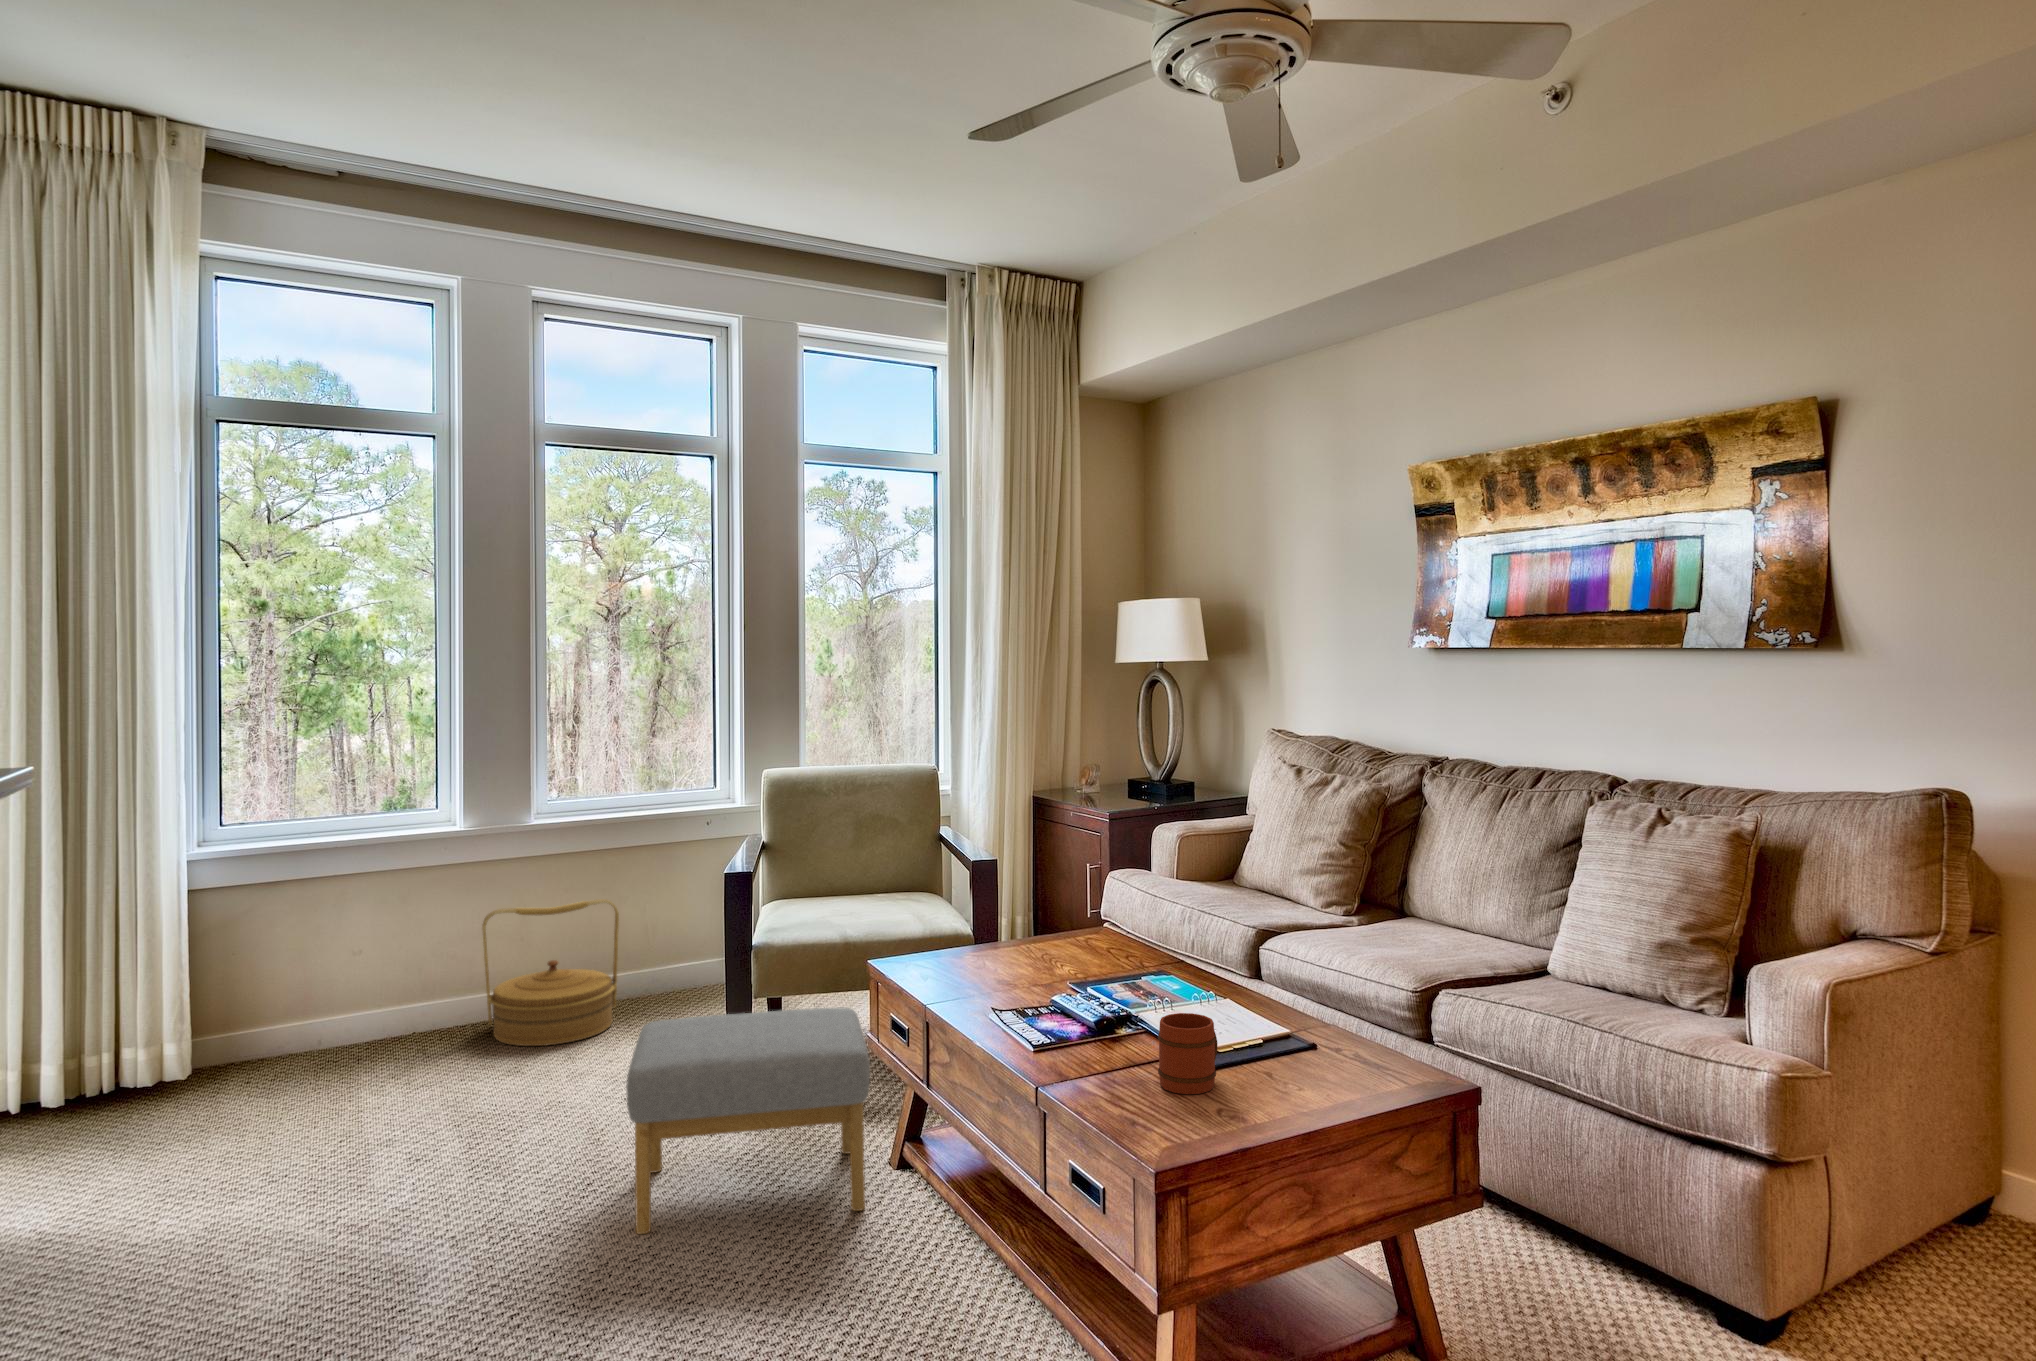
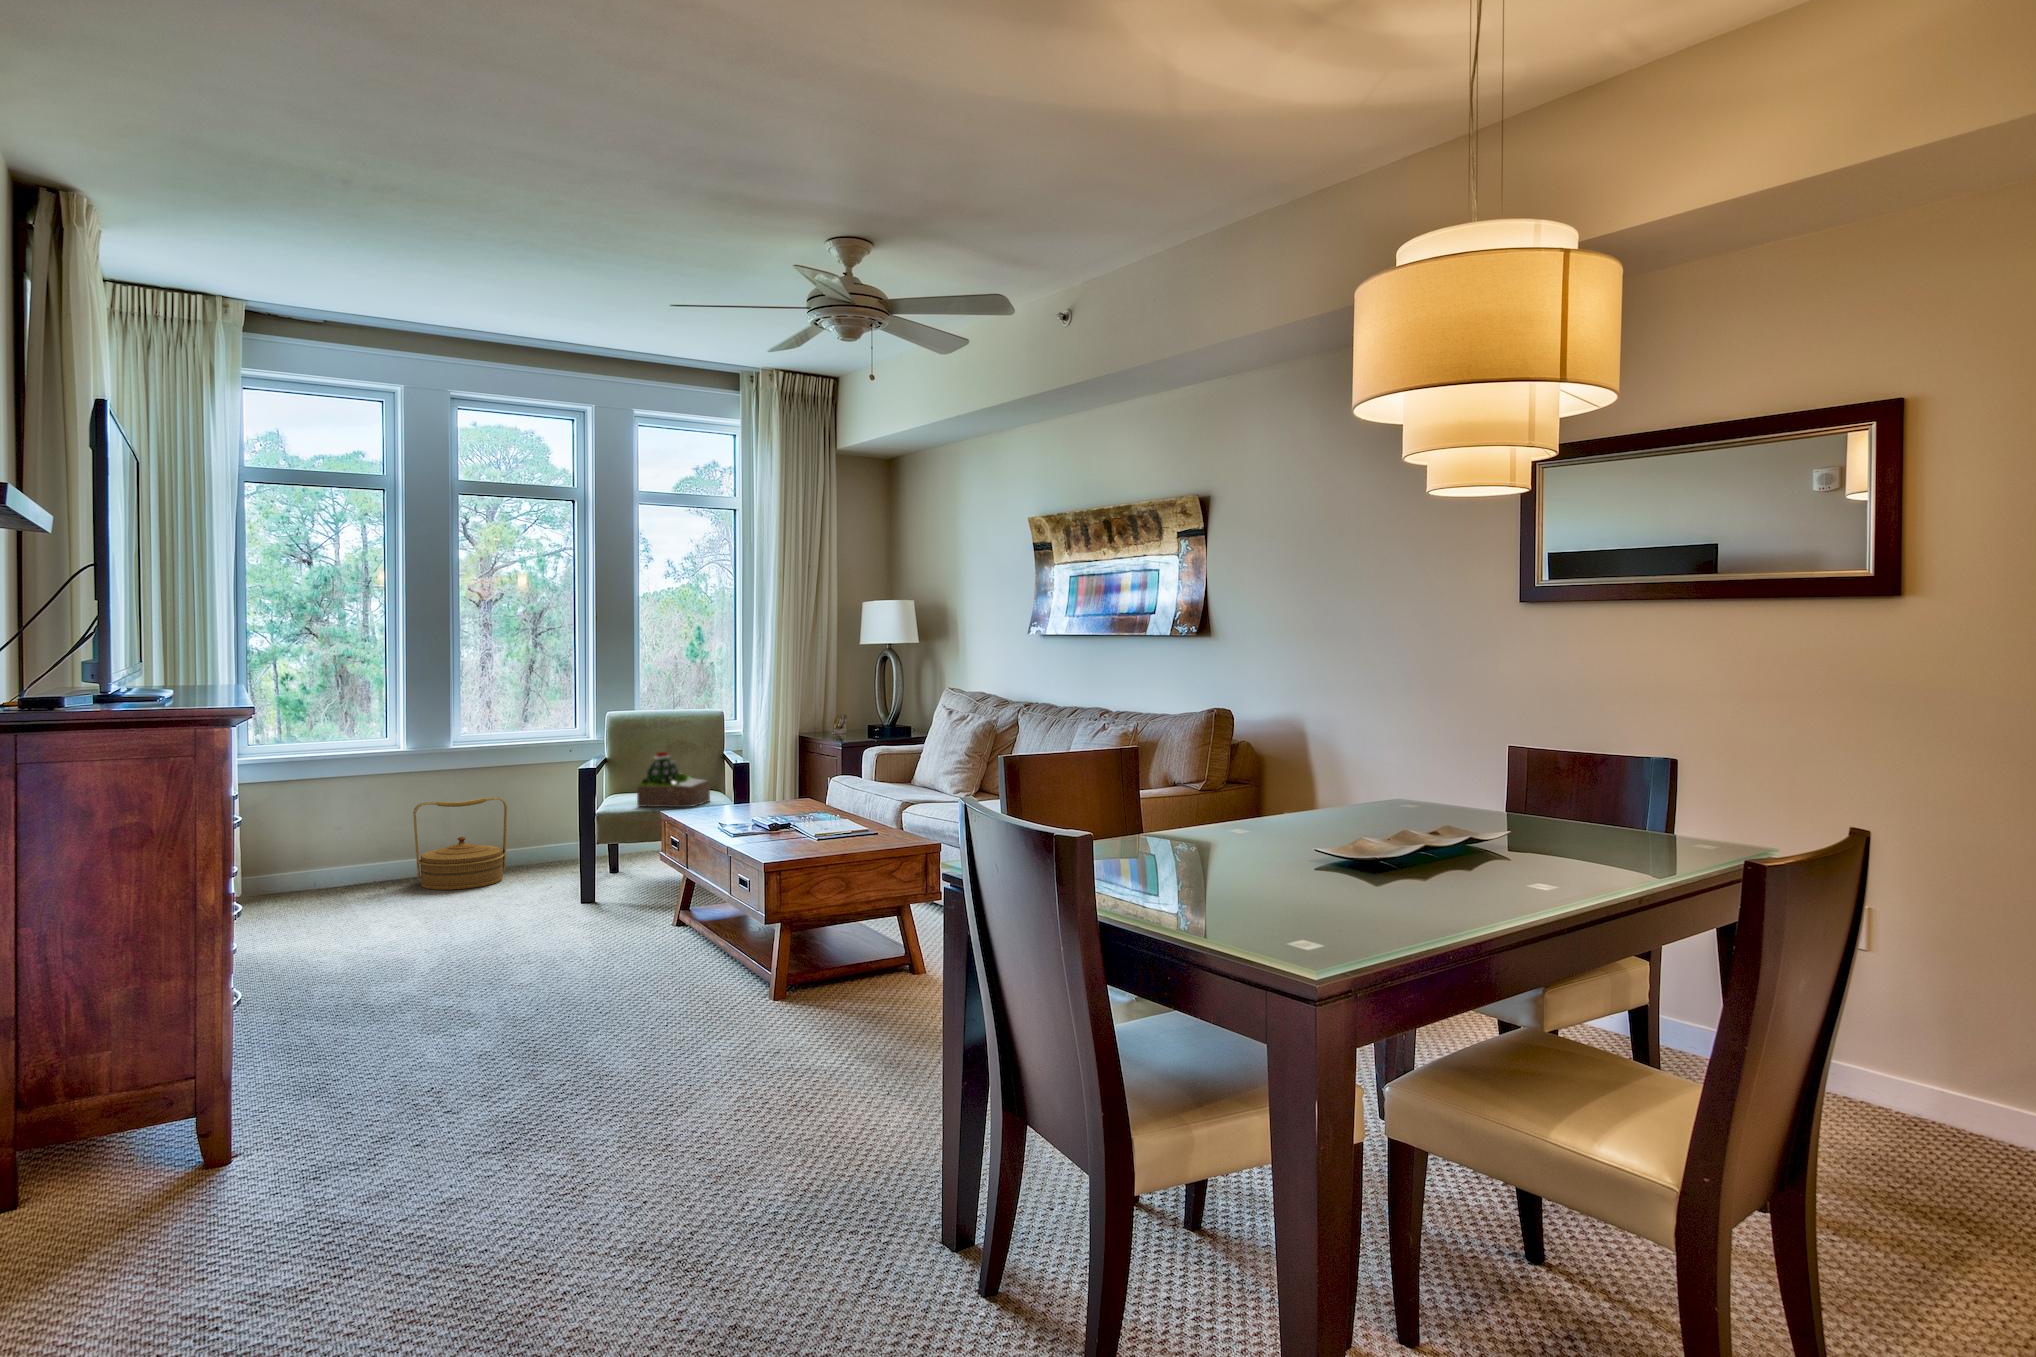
succulent plant: none [821,843,932,936] -> present [637,752,710,807]
footstool: present [626,1007,870,1234] -> none [514,843,656,958]
mug: present [1158,1013,1217,1094] -> none [789,816,822,852]

